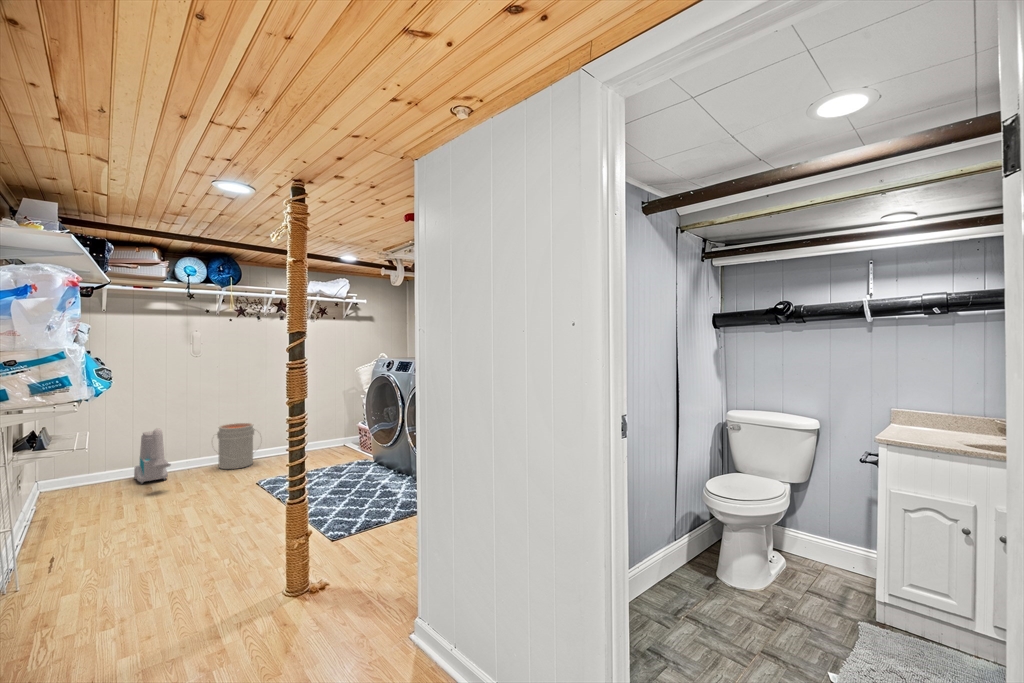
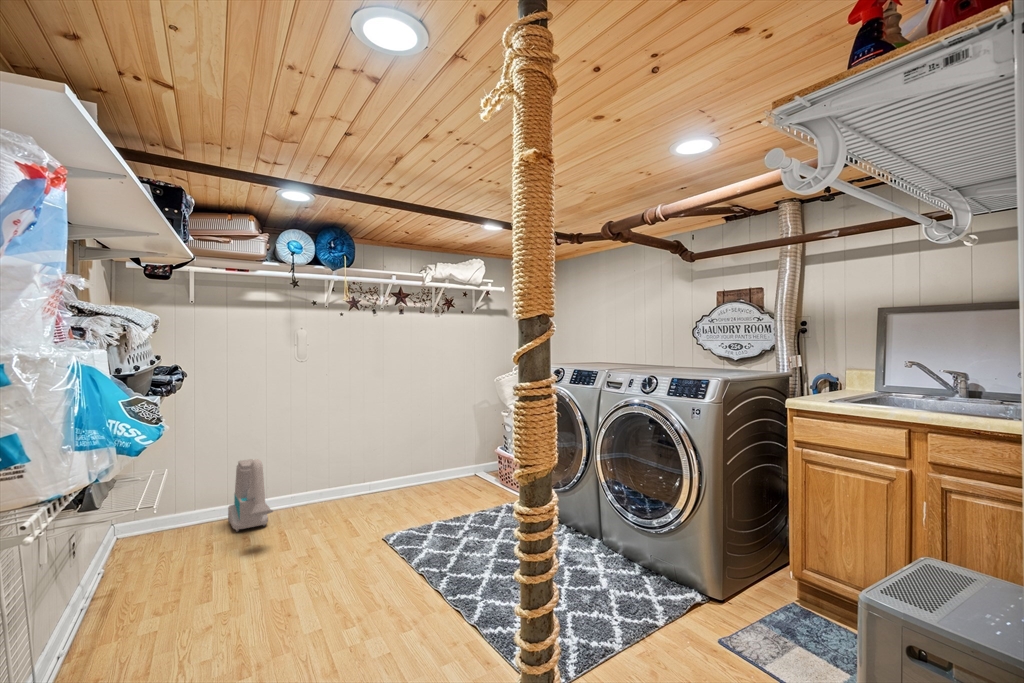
bucket: present [216,423,255,469] -> none [320,449,379,512]

